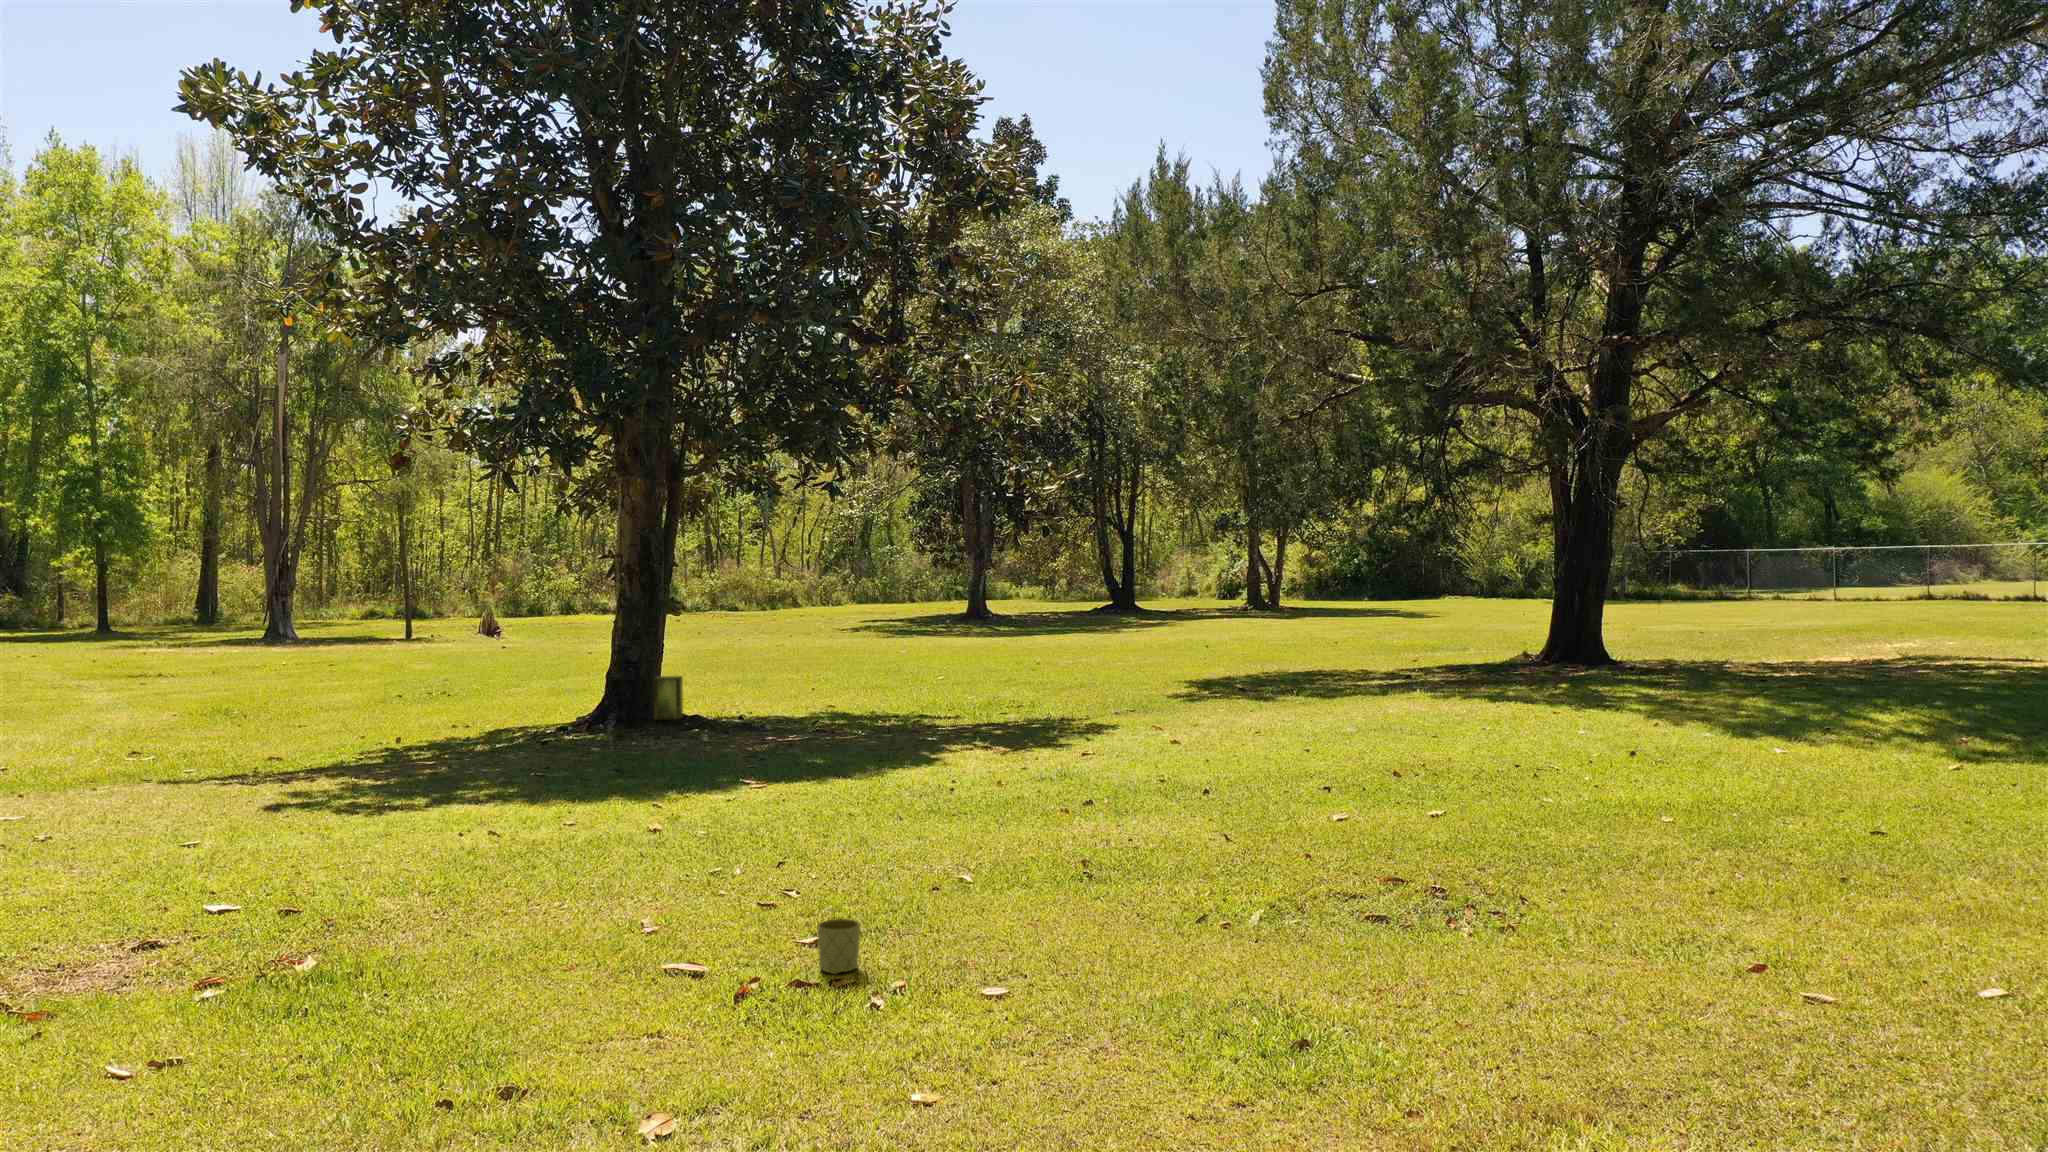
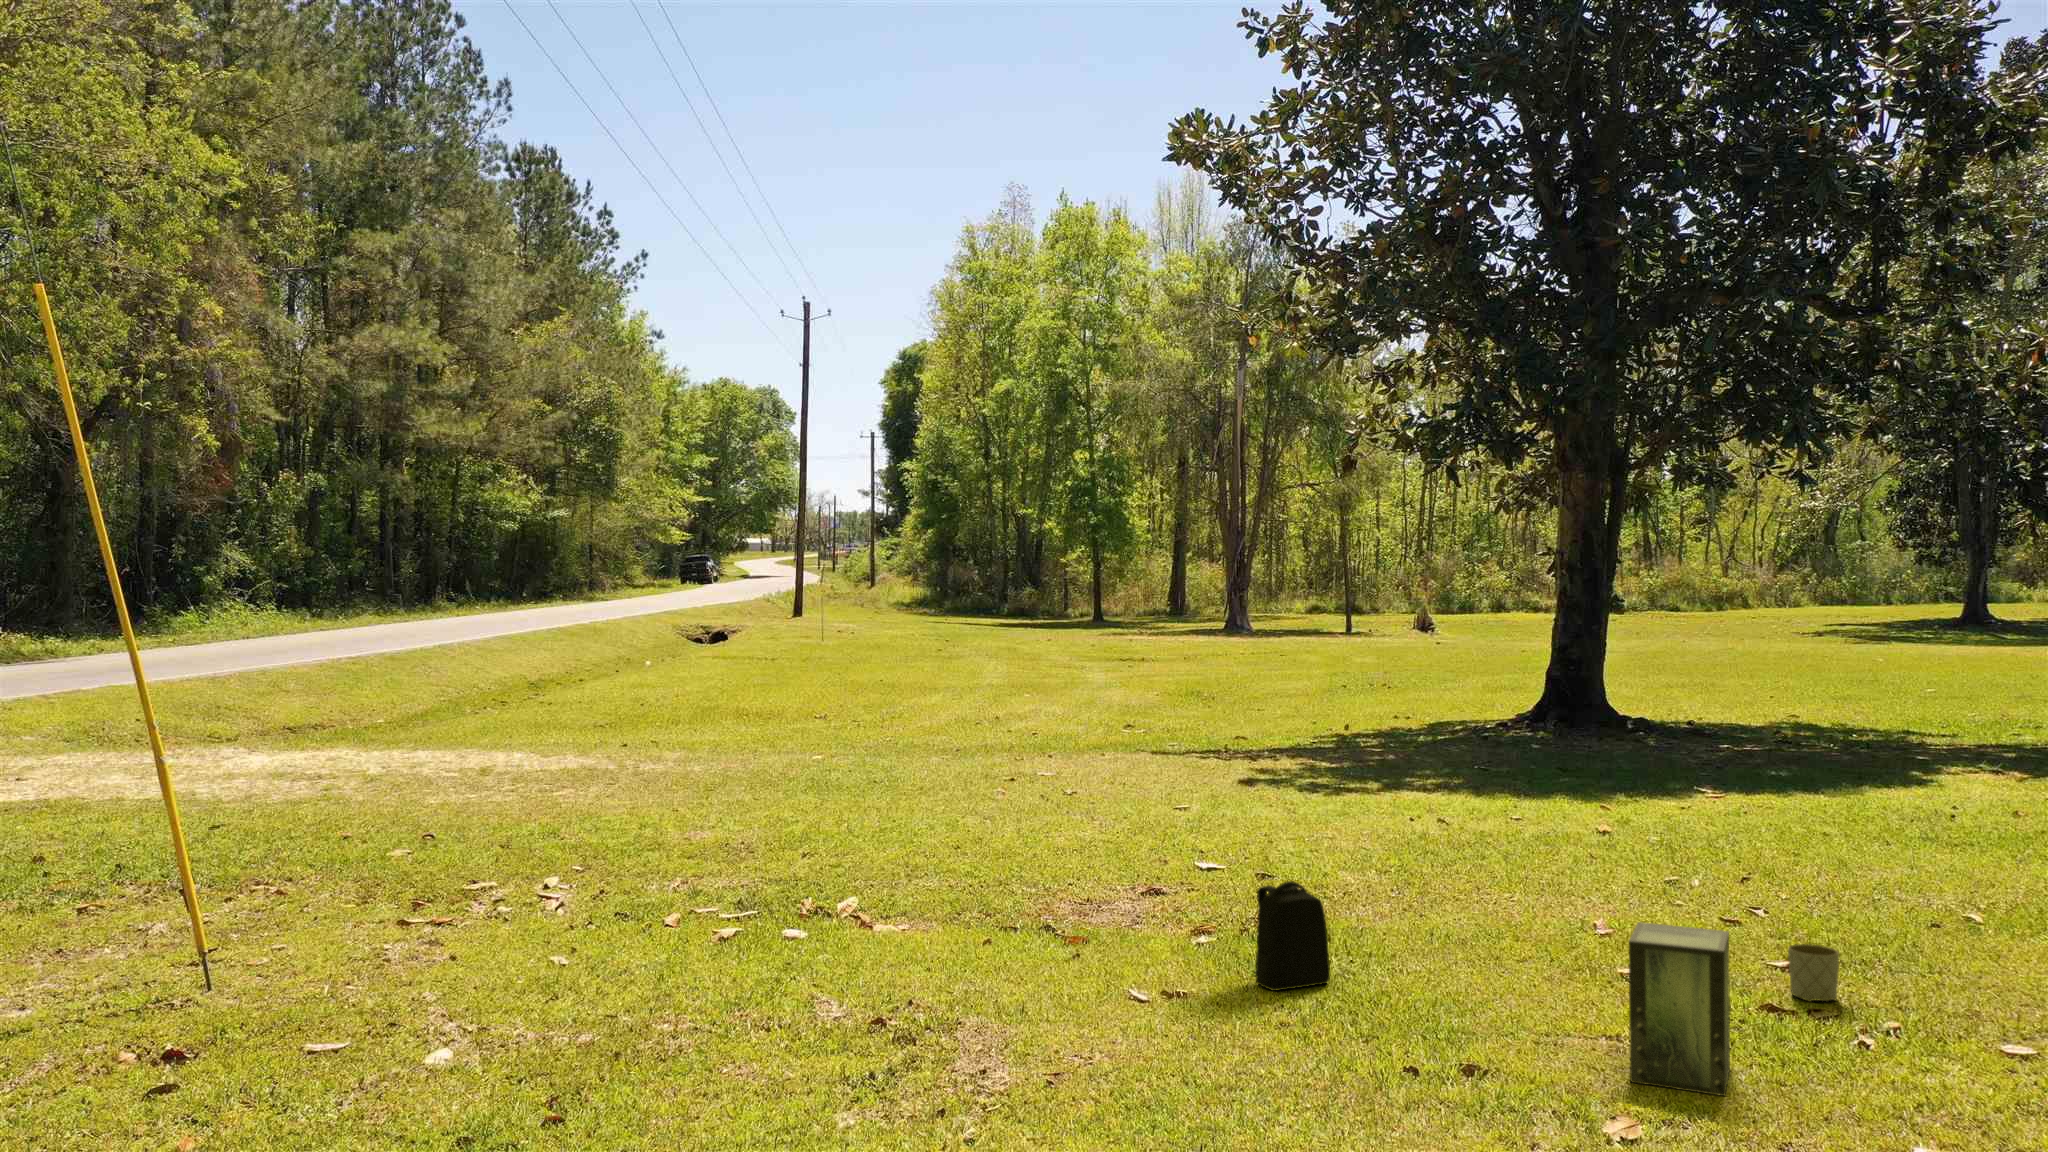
storage box: present [654,676,683,720] -> present [1629,922,1730,1096]
backpack: none [231,940,335,1080] -> present [1254,881,1330,991]

